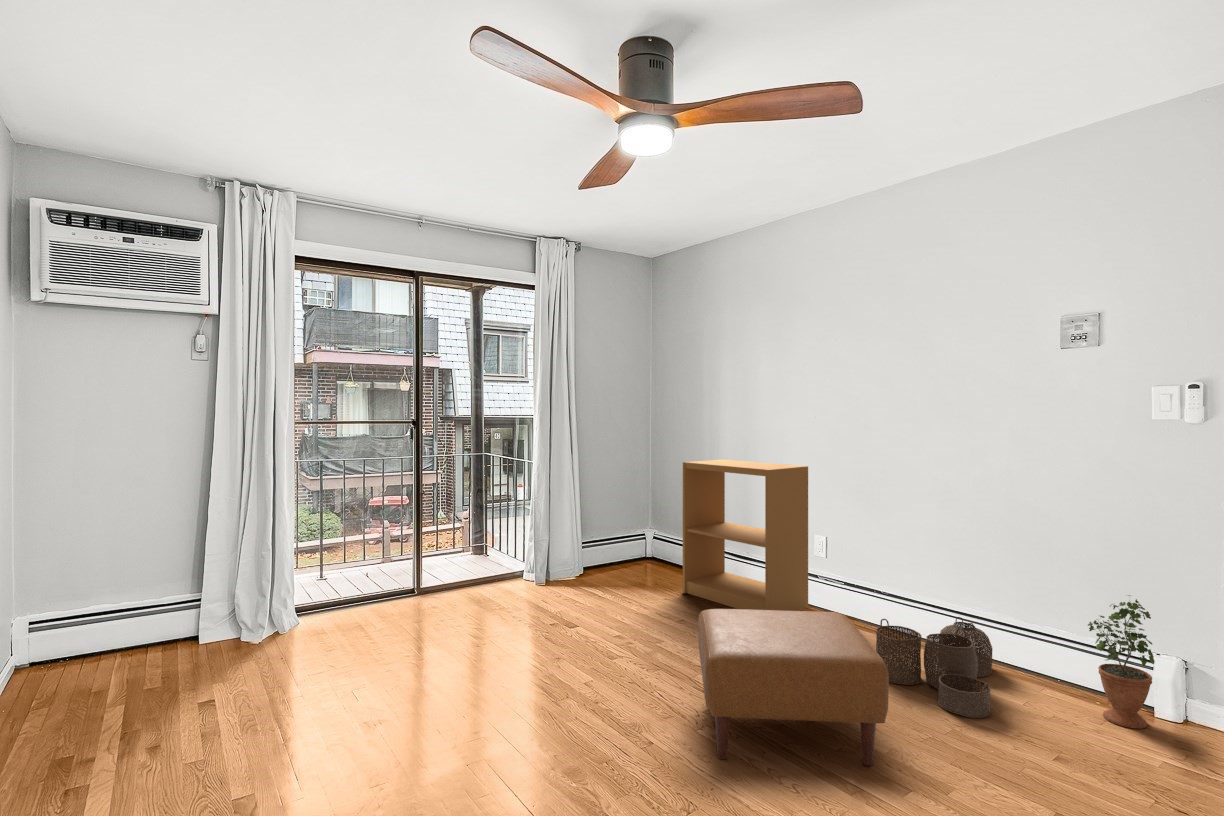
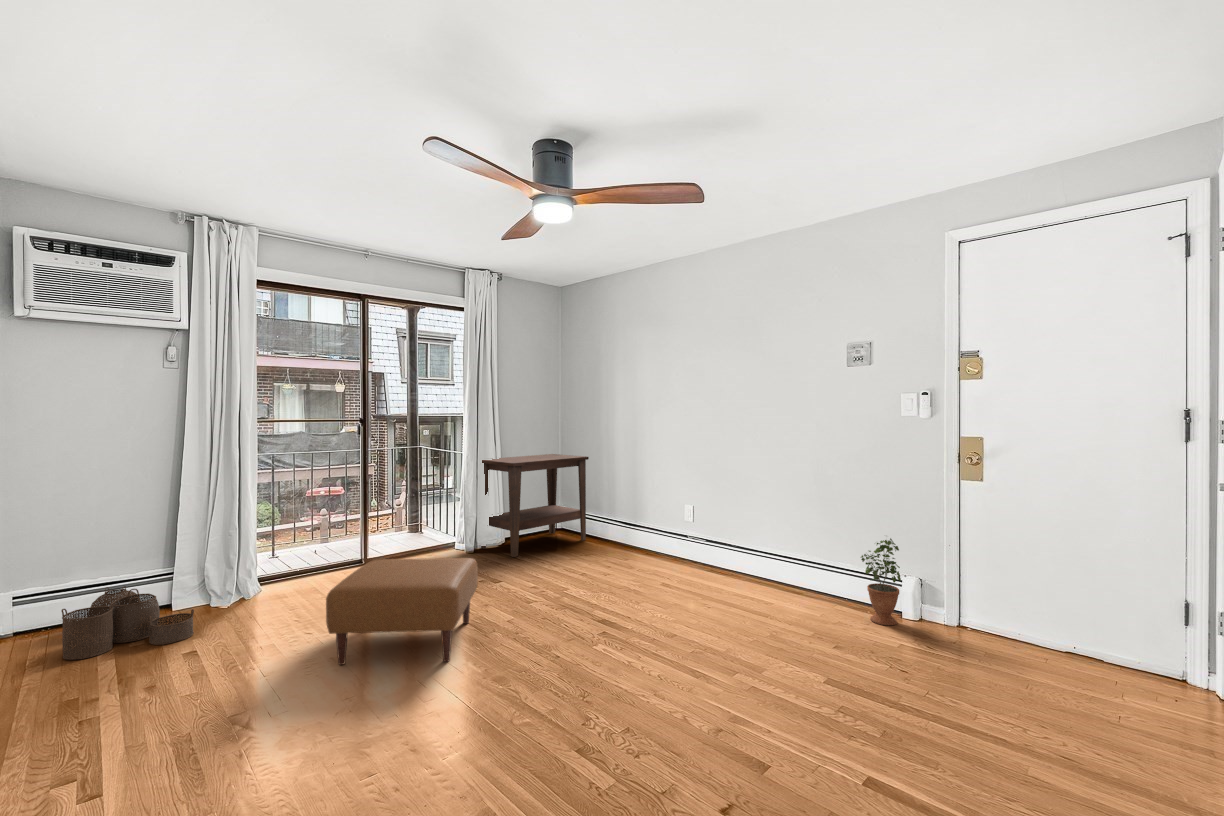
bookshelf: present [683,459,808,611] -> none [584,449,679,570]
side table: none [552,464,688,593] -> present [481,454,589,557]
ottoman: present [698,609,889,766] -> present [326,558,478,665]
woven basket: present [876,617,992,718] -> present [61,586,194,660]

